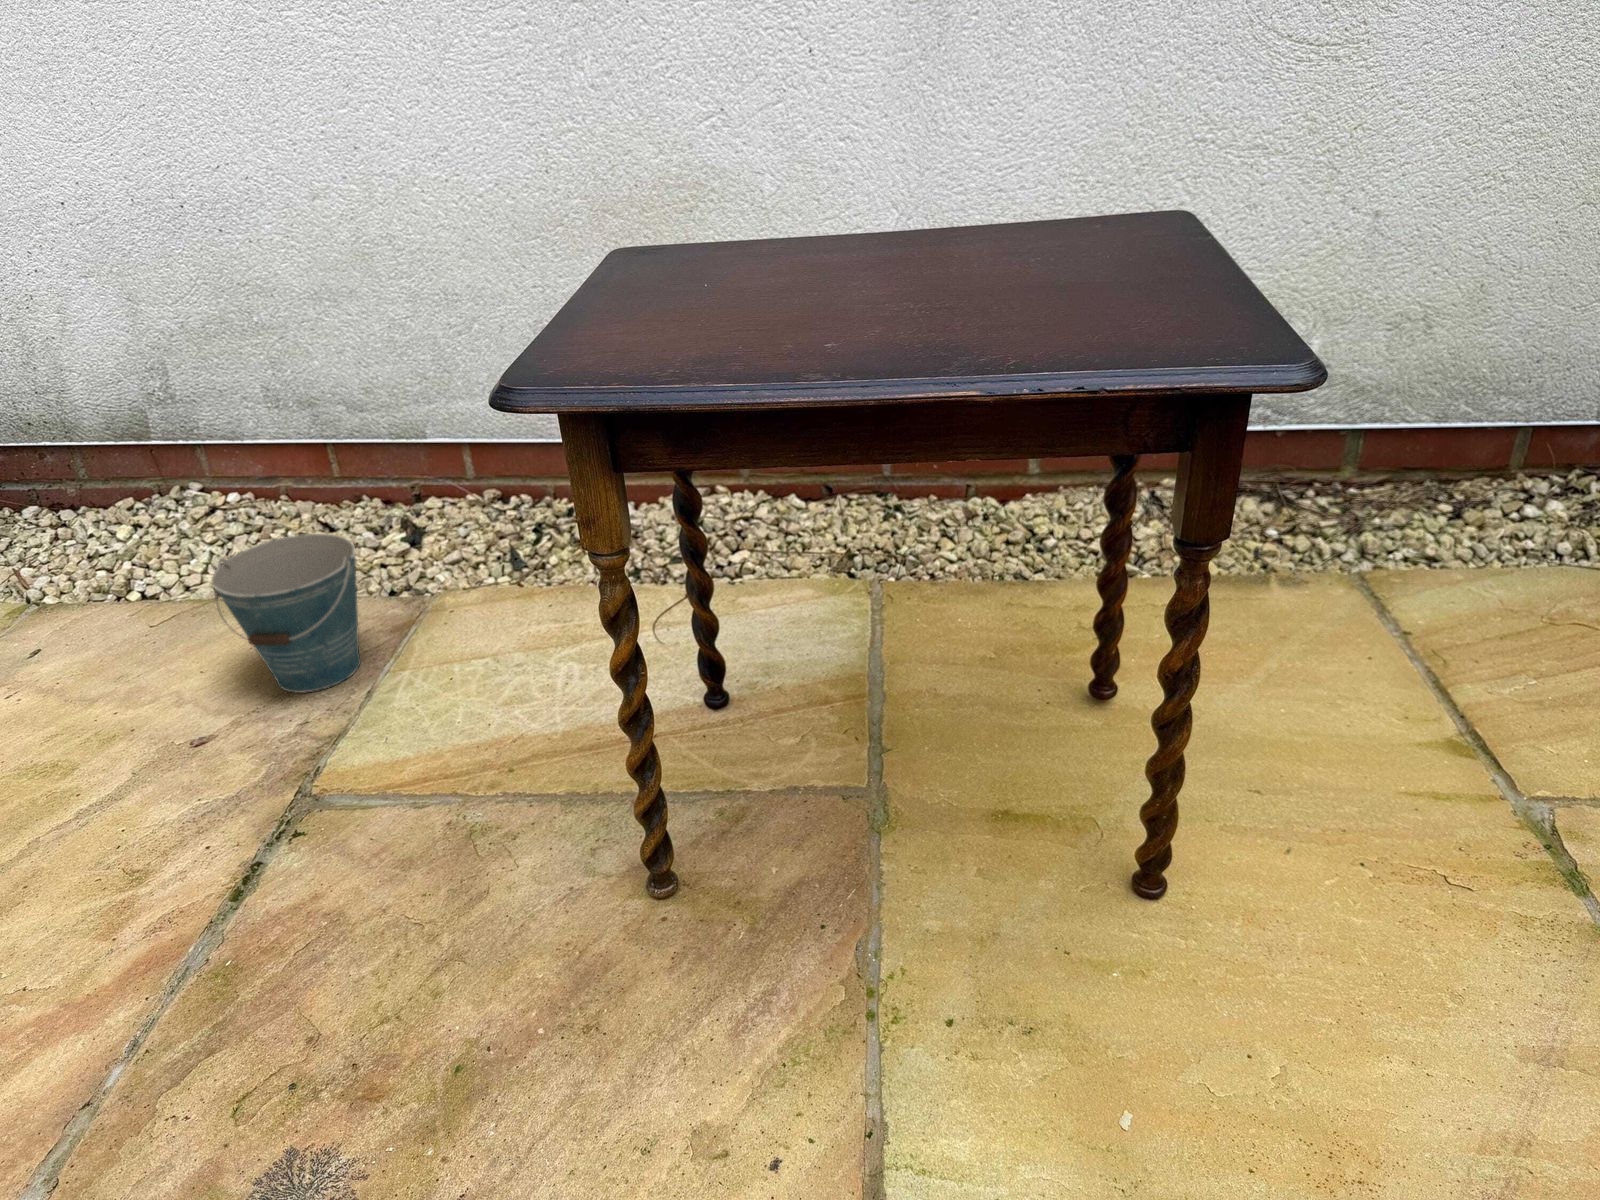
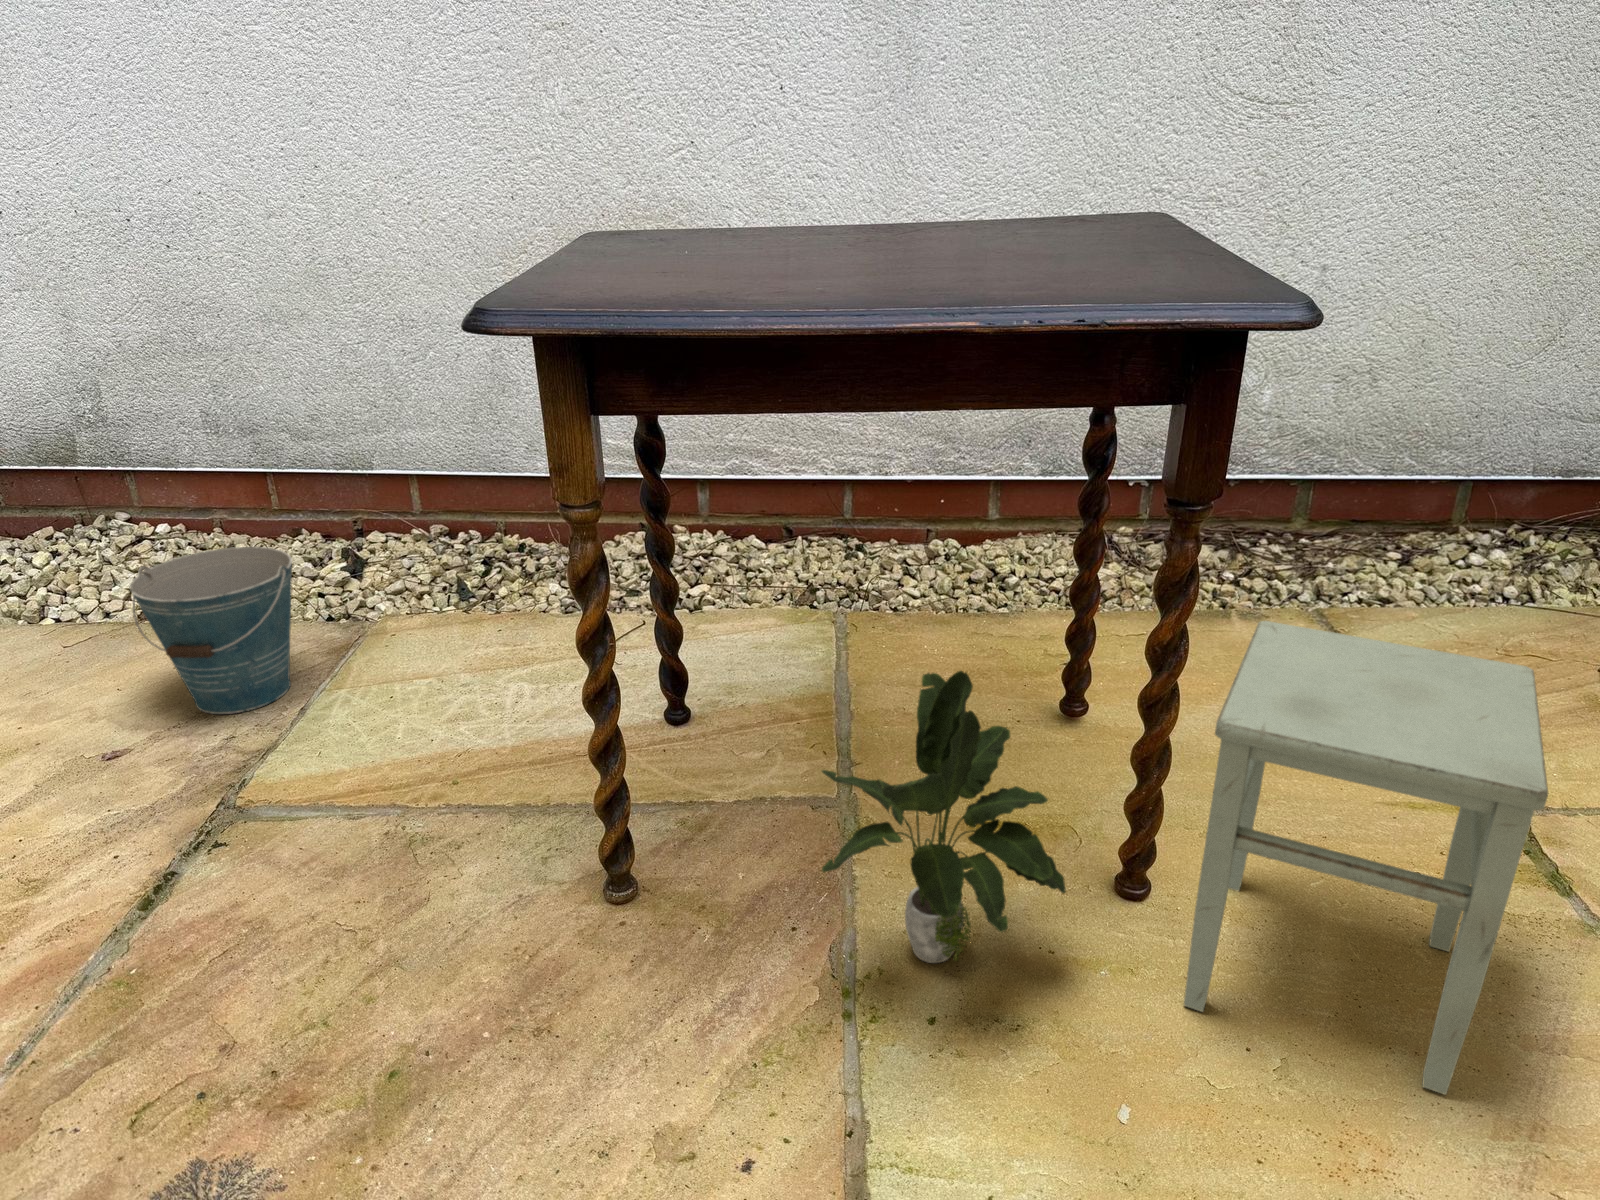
stool: none [1163,634,1497,1073] -> present [1184,621,1548,1094]
potted plant: none [831,685,1057,943] -> present [822,671,1066,963]

